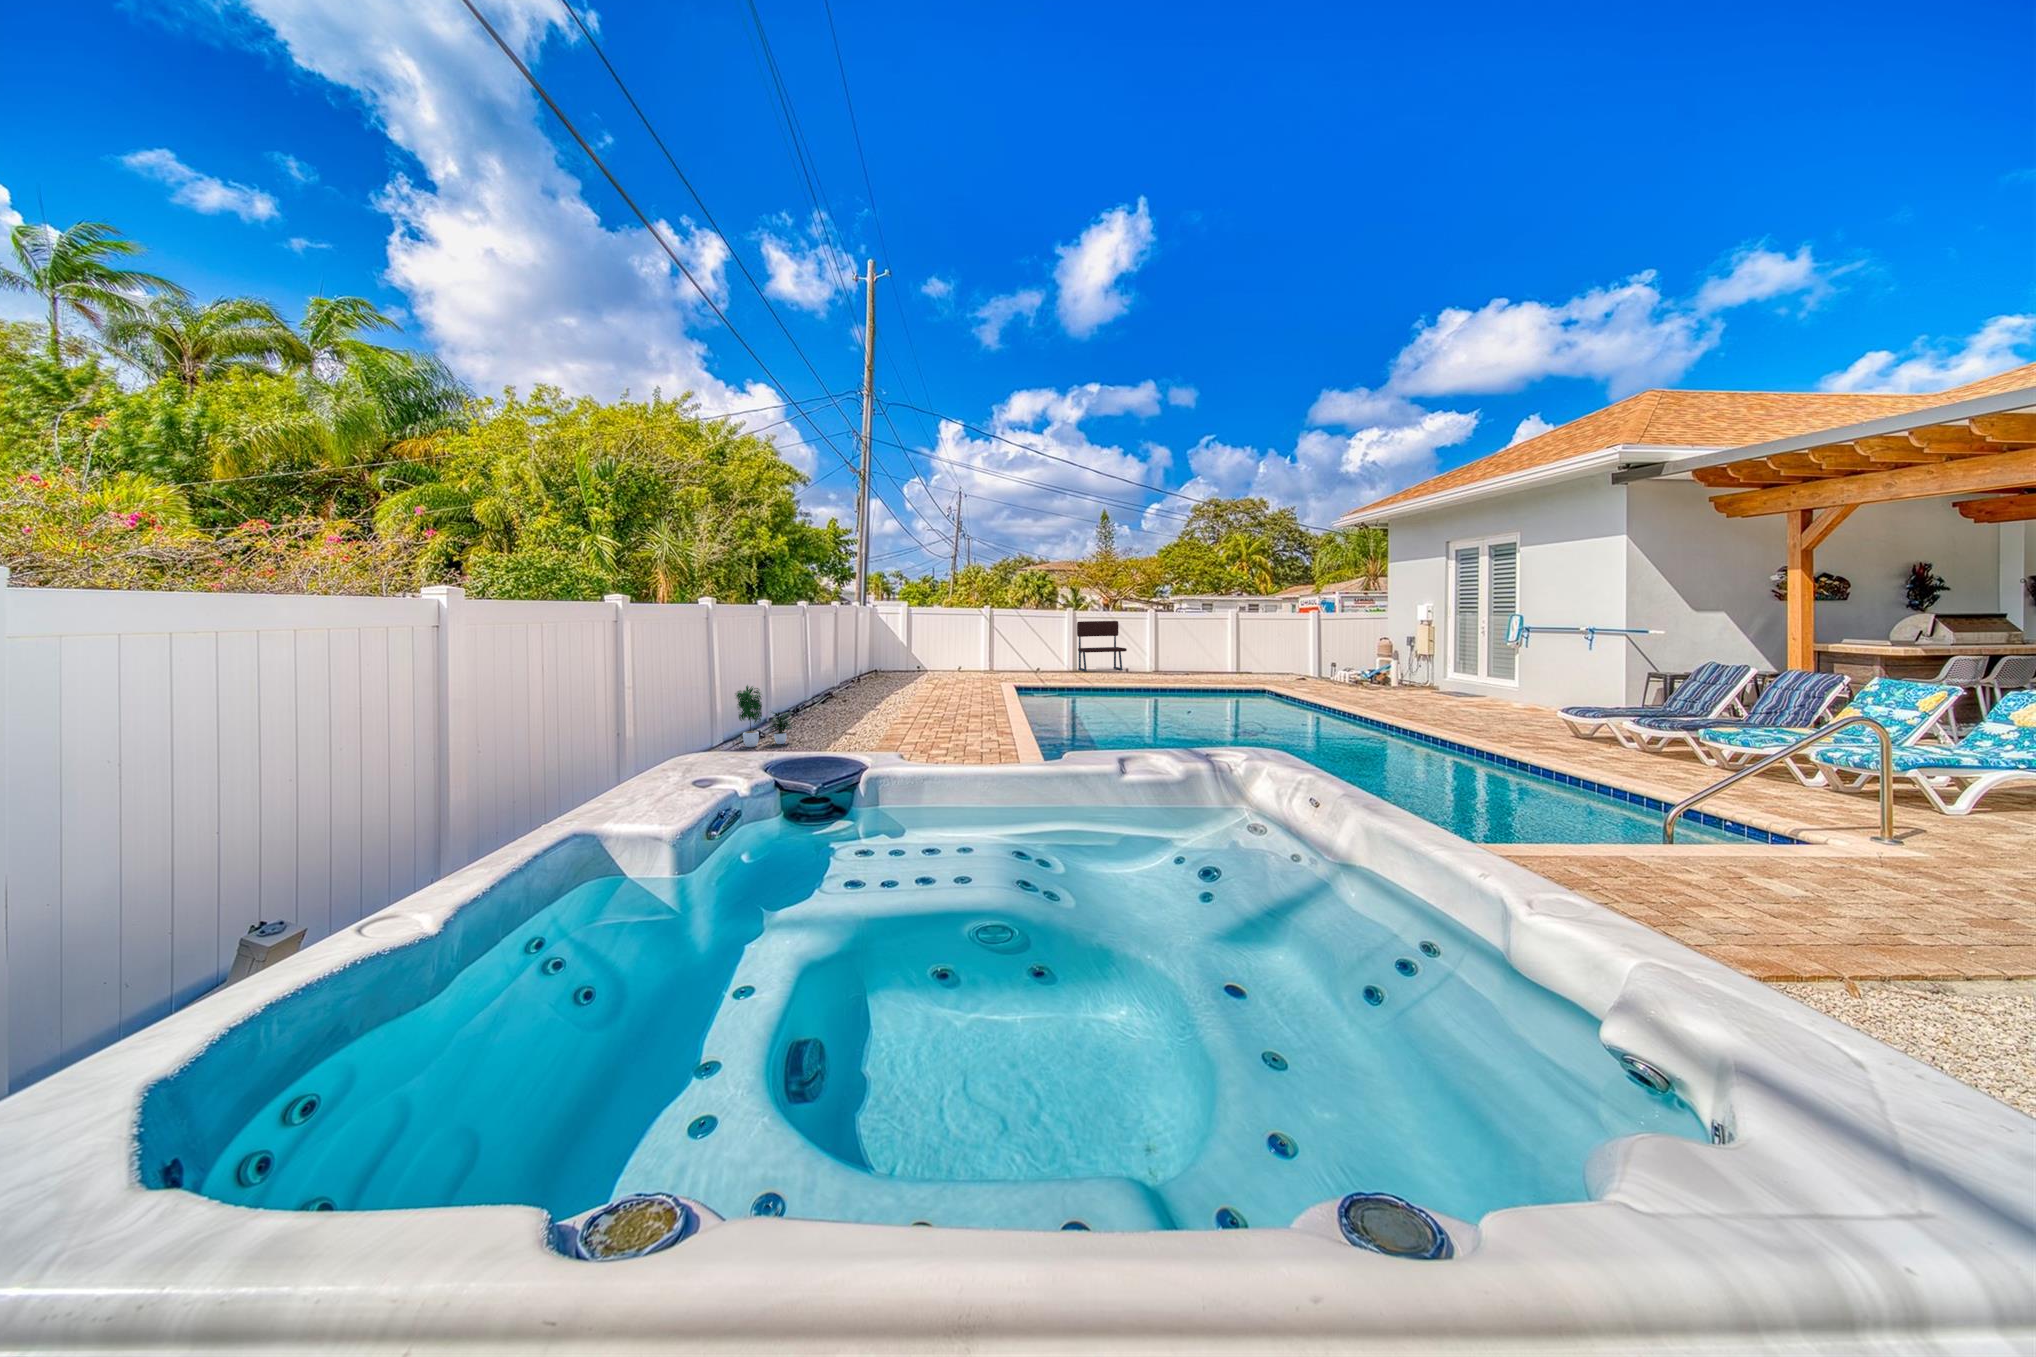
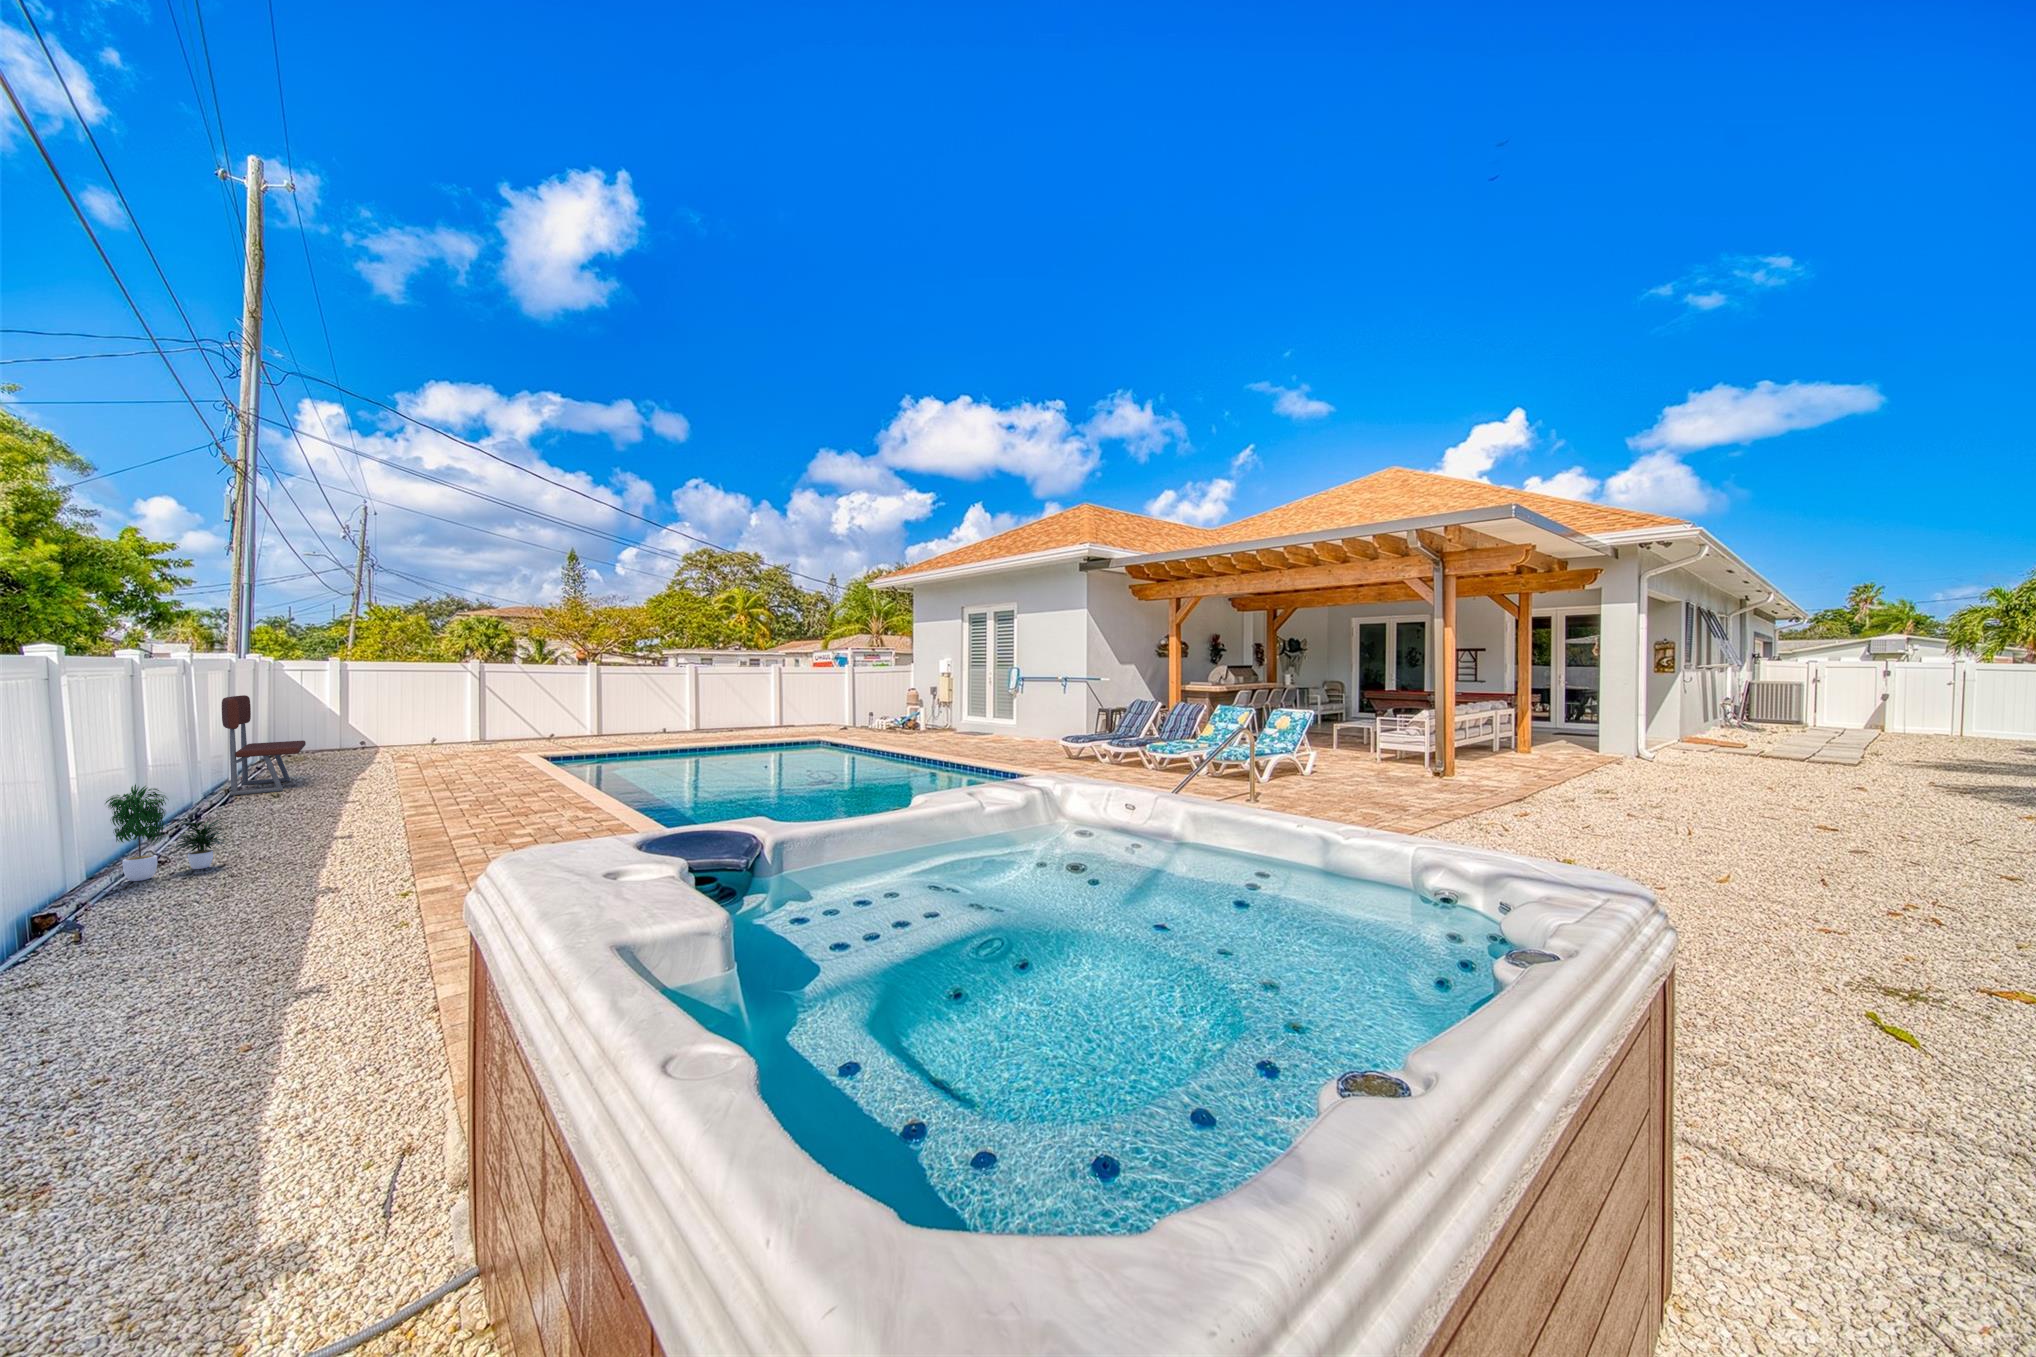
bench: present [1077,621,1127,671] -> present [222,695,306,796]

